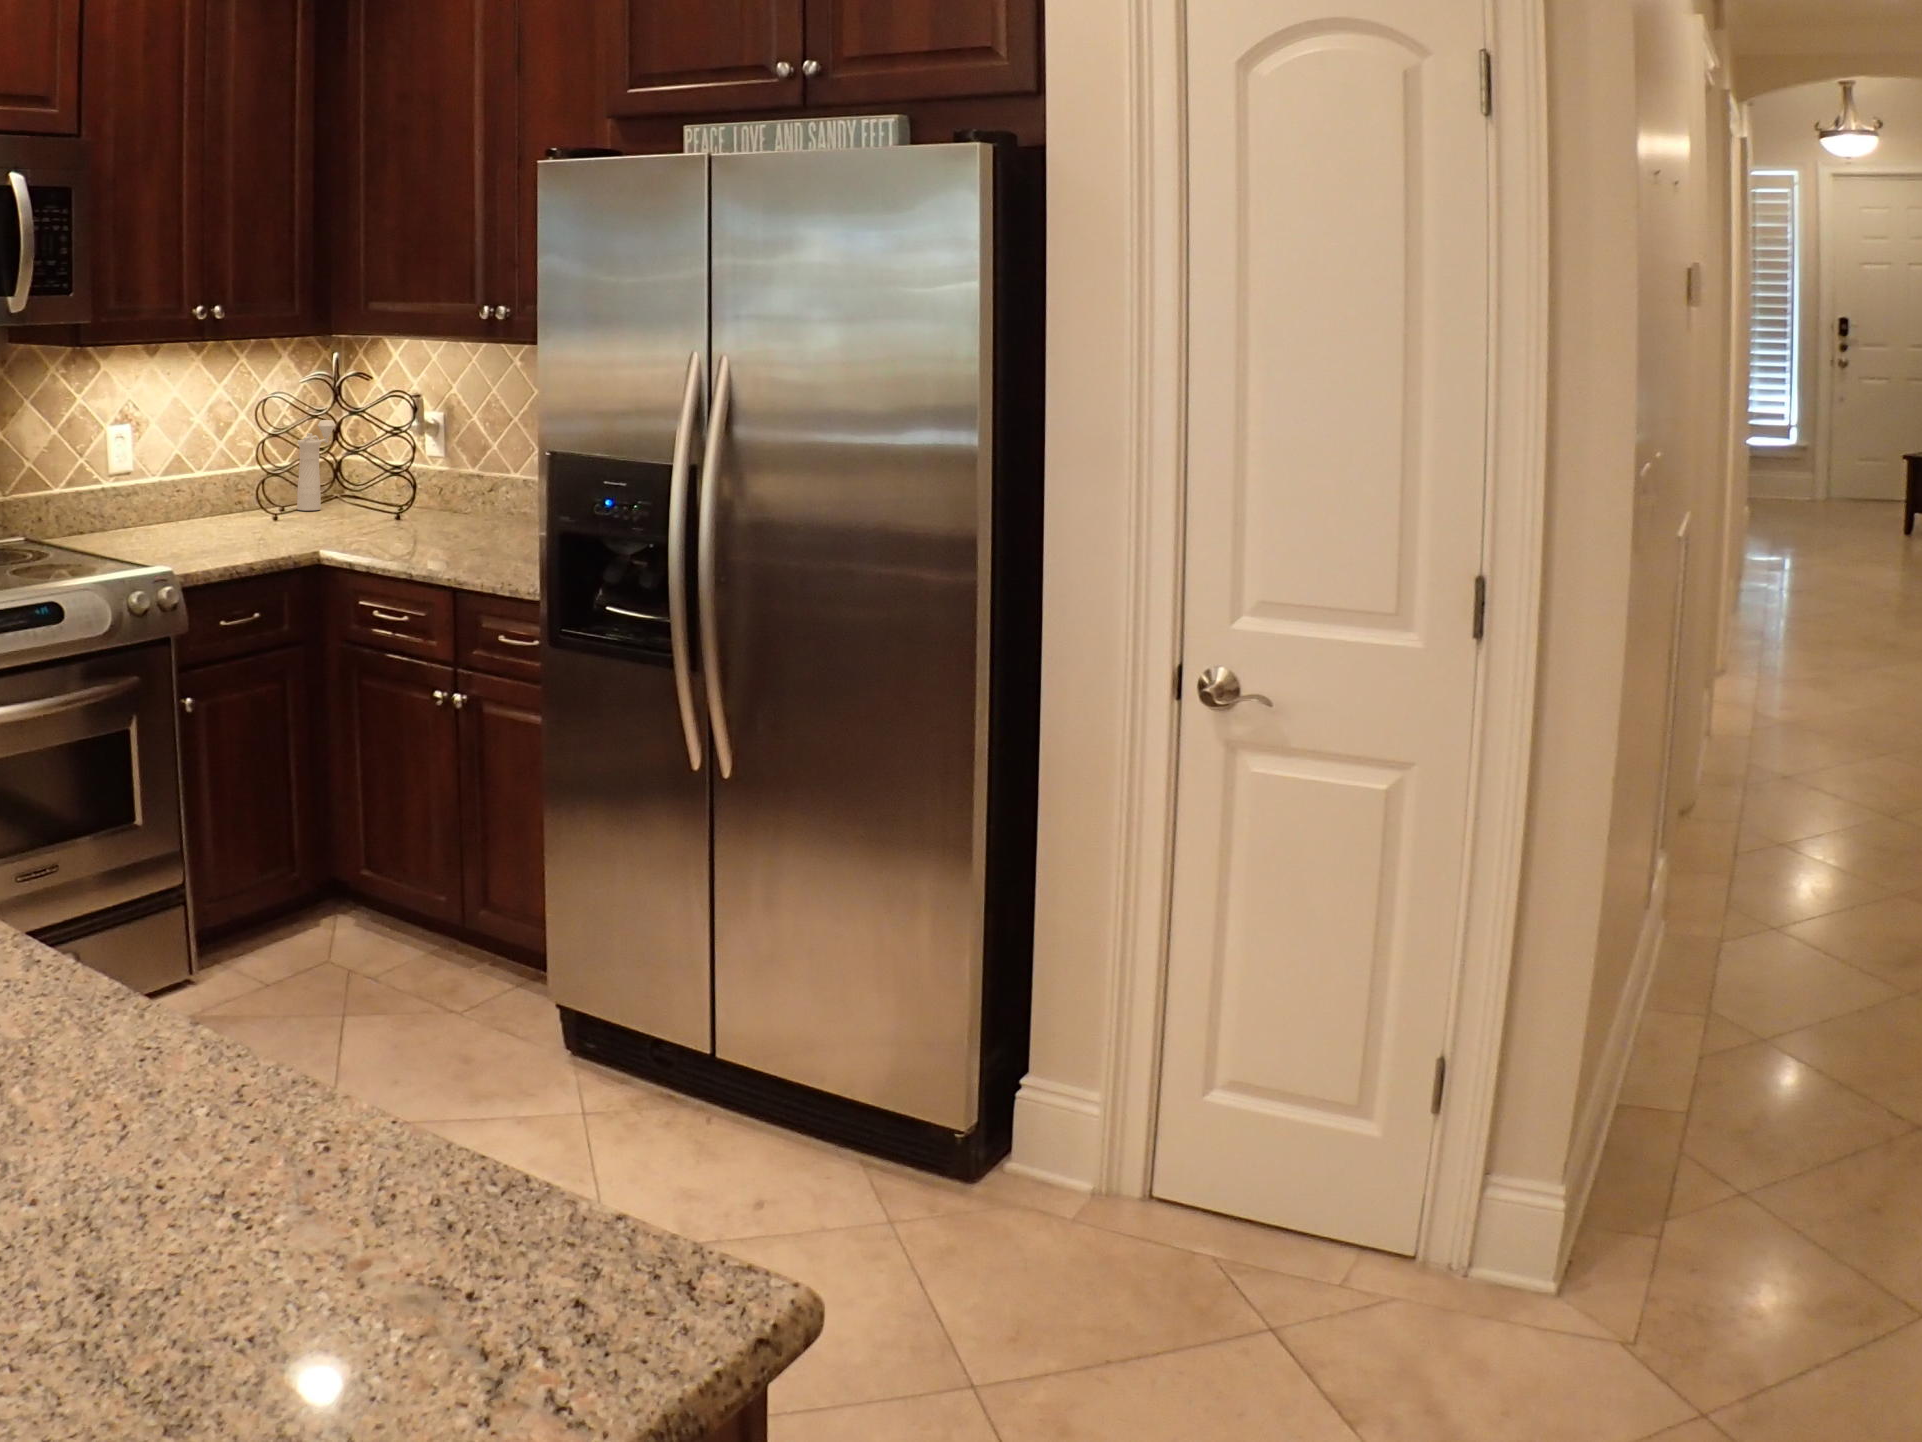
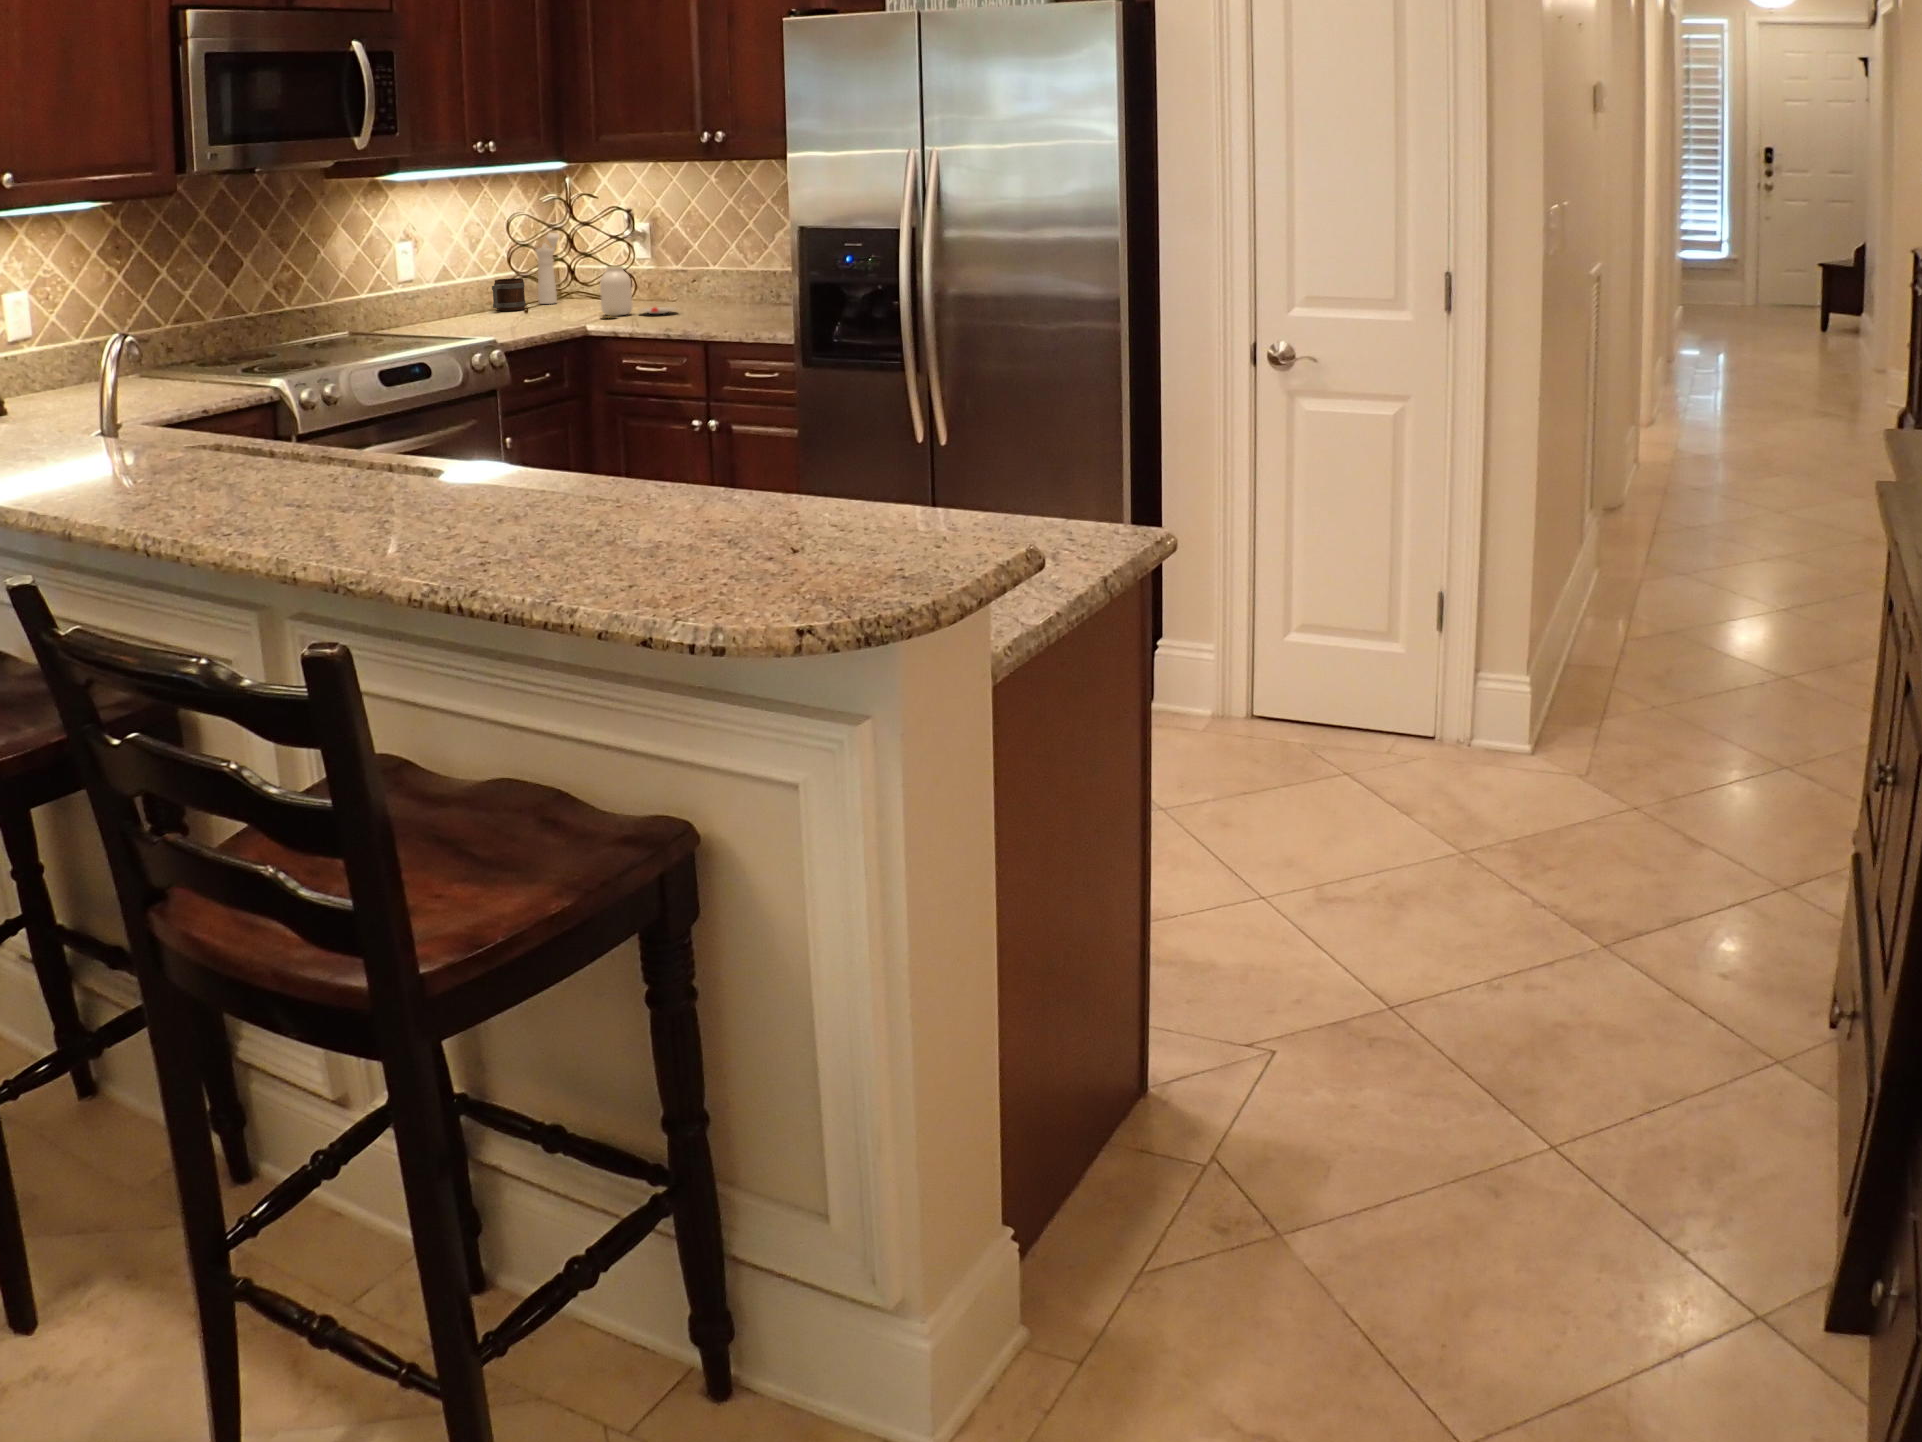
jar: none [349,467,455,536] -> present [600,266,677,318]
mug: none [229,476,274,518] -> present [492,278,526,311]

